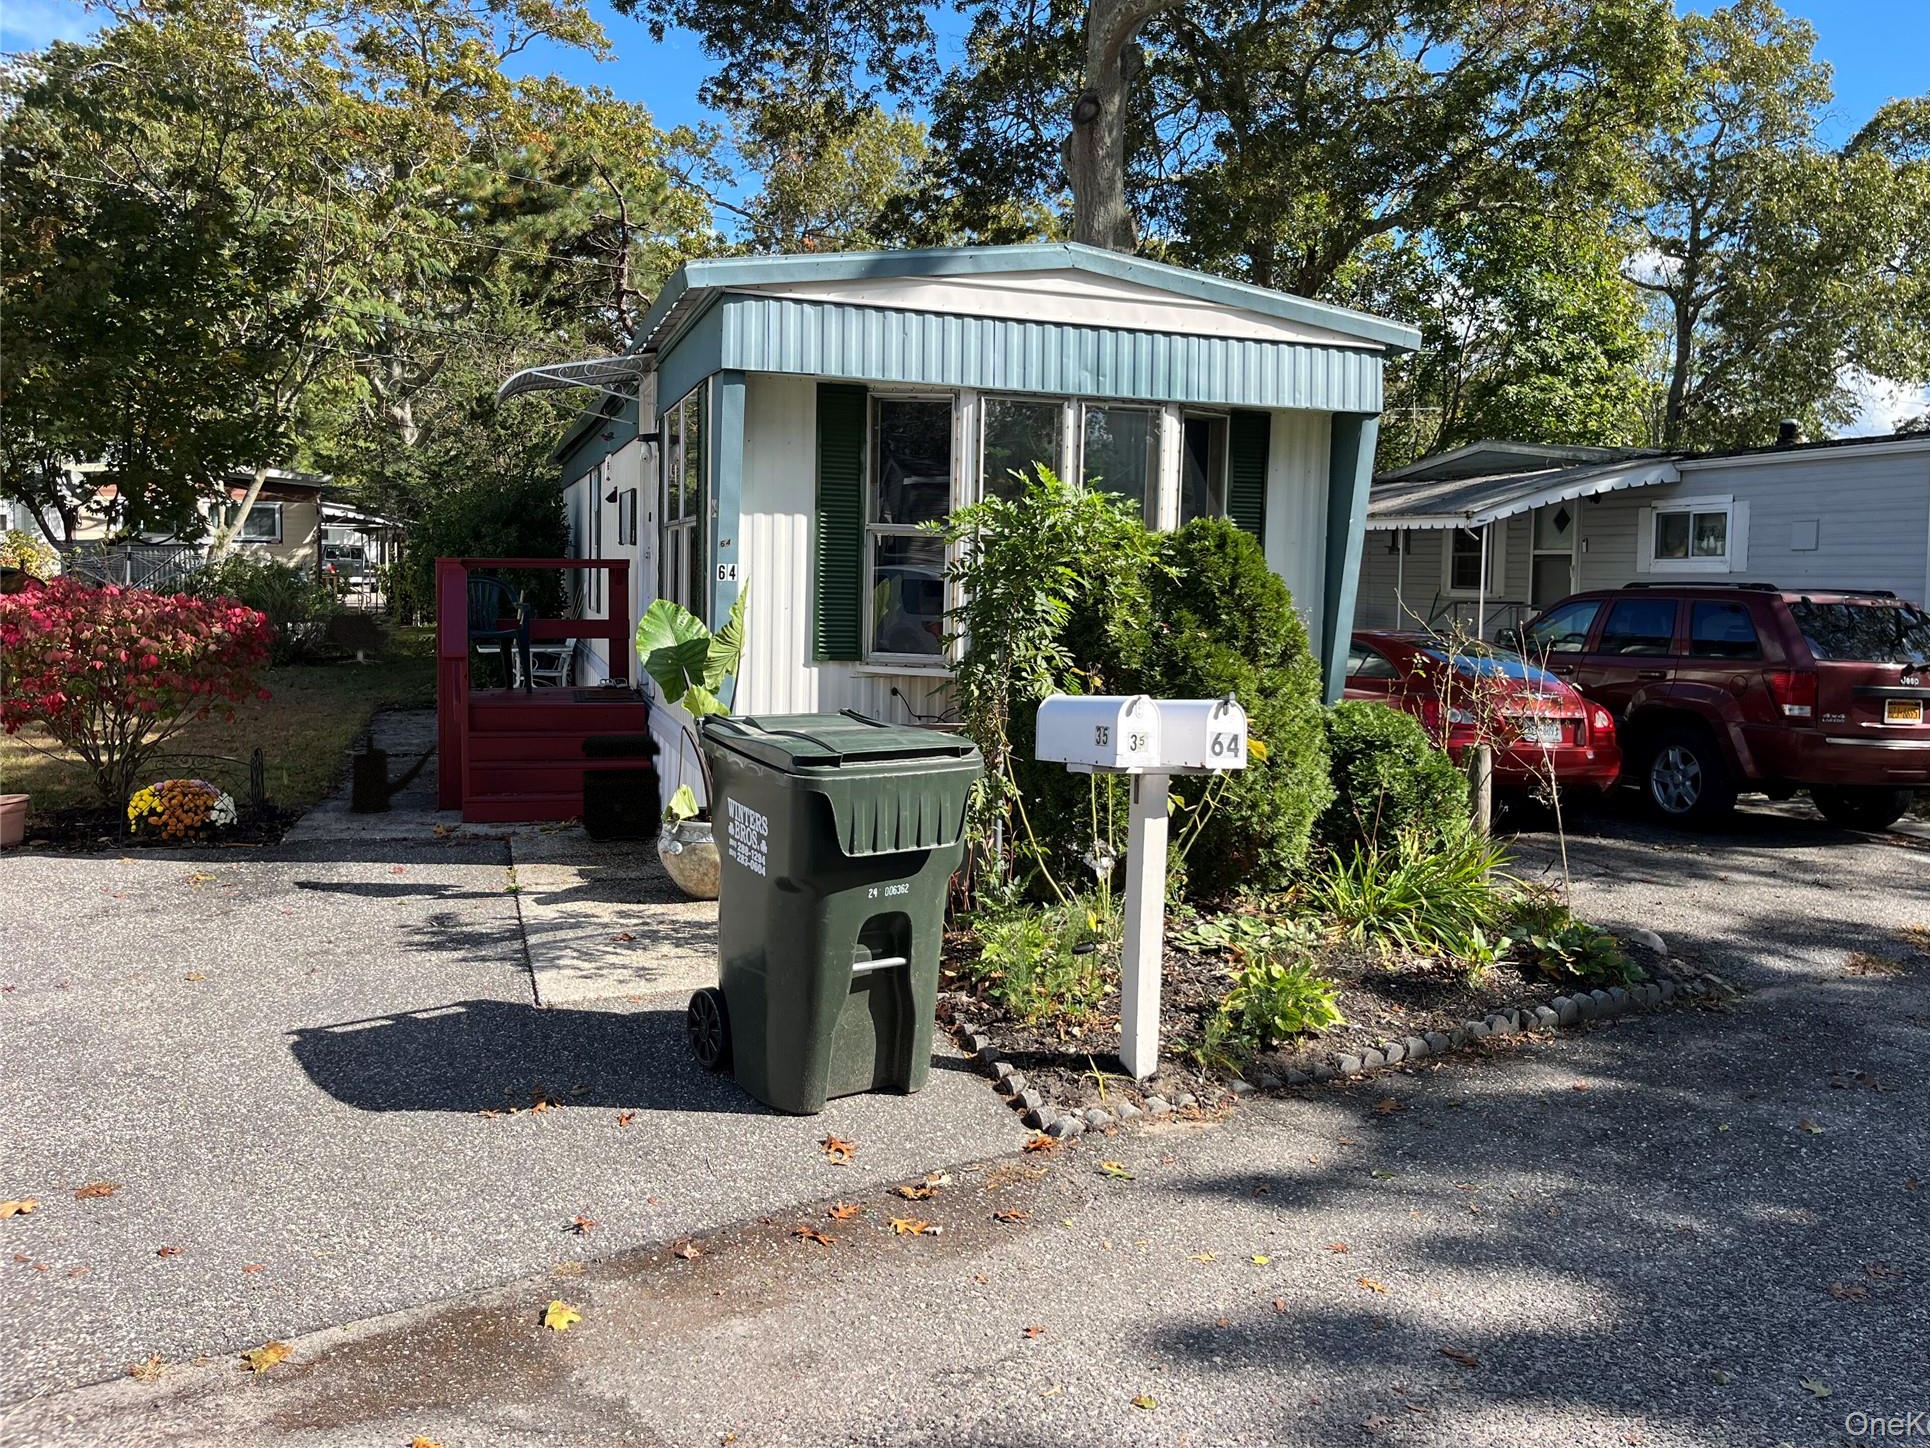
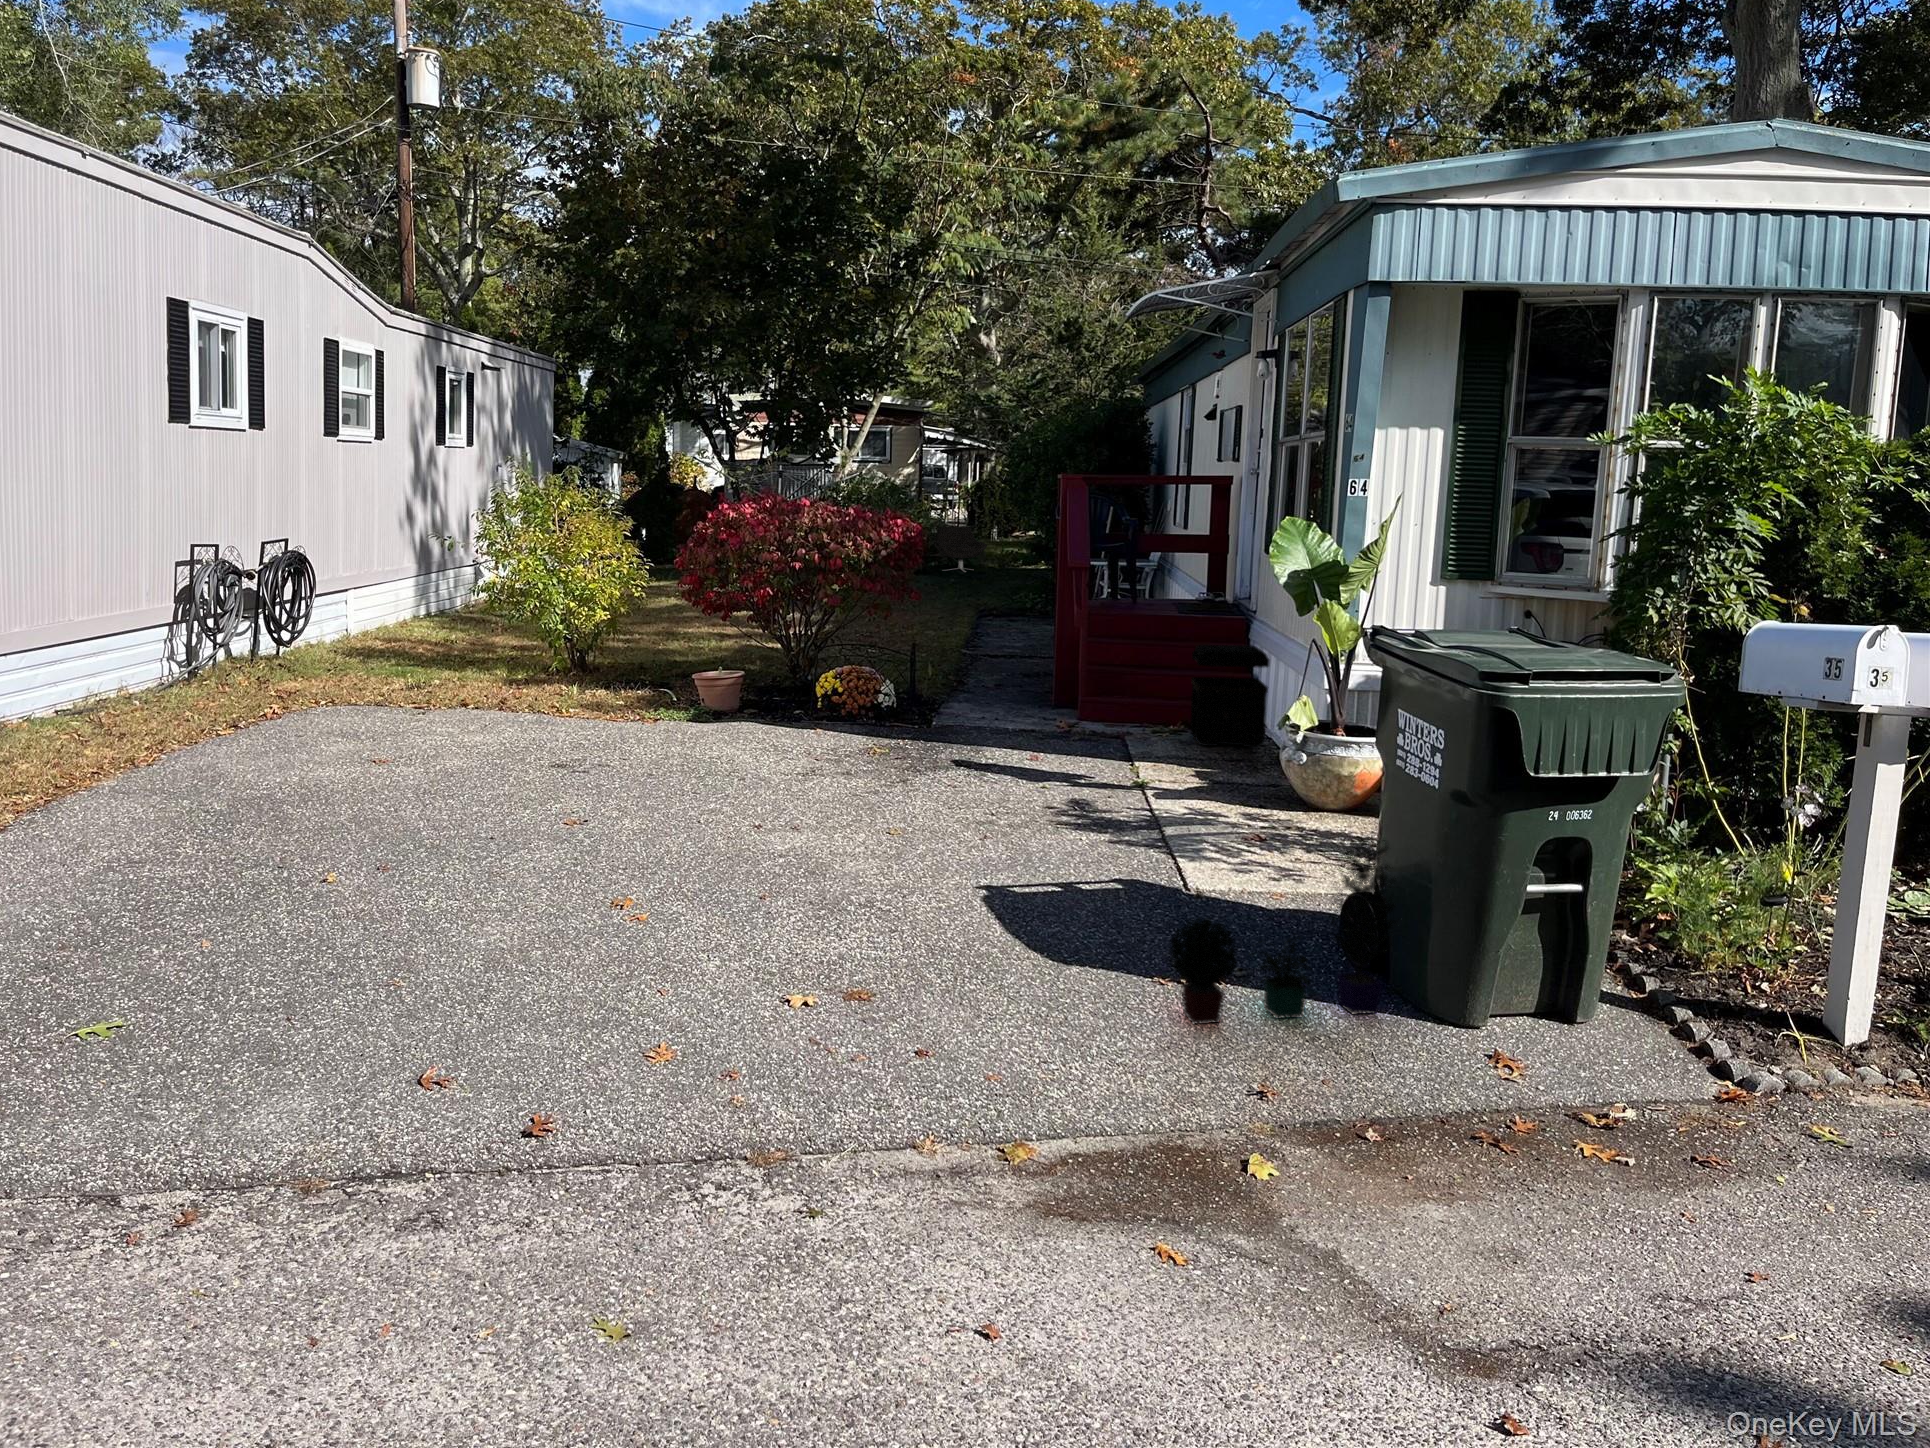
watering can: present [341,735,436,813] -> none [973,635,1056,705]
potted plant: none [481,923,739,1160] -> present [1169,837,1399,1024]

